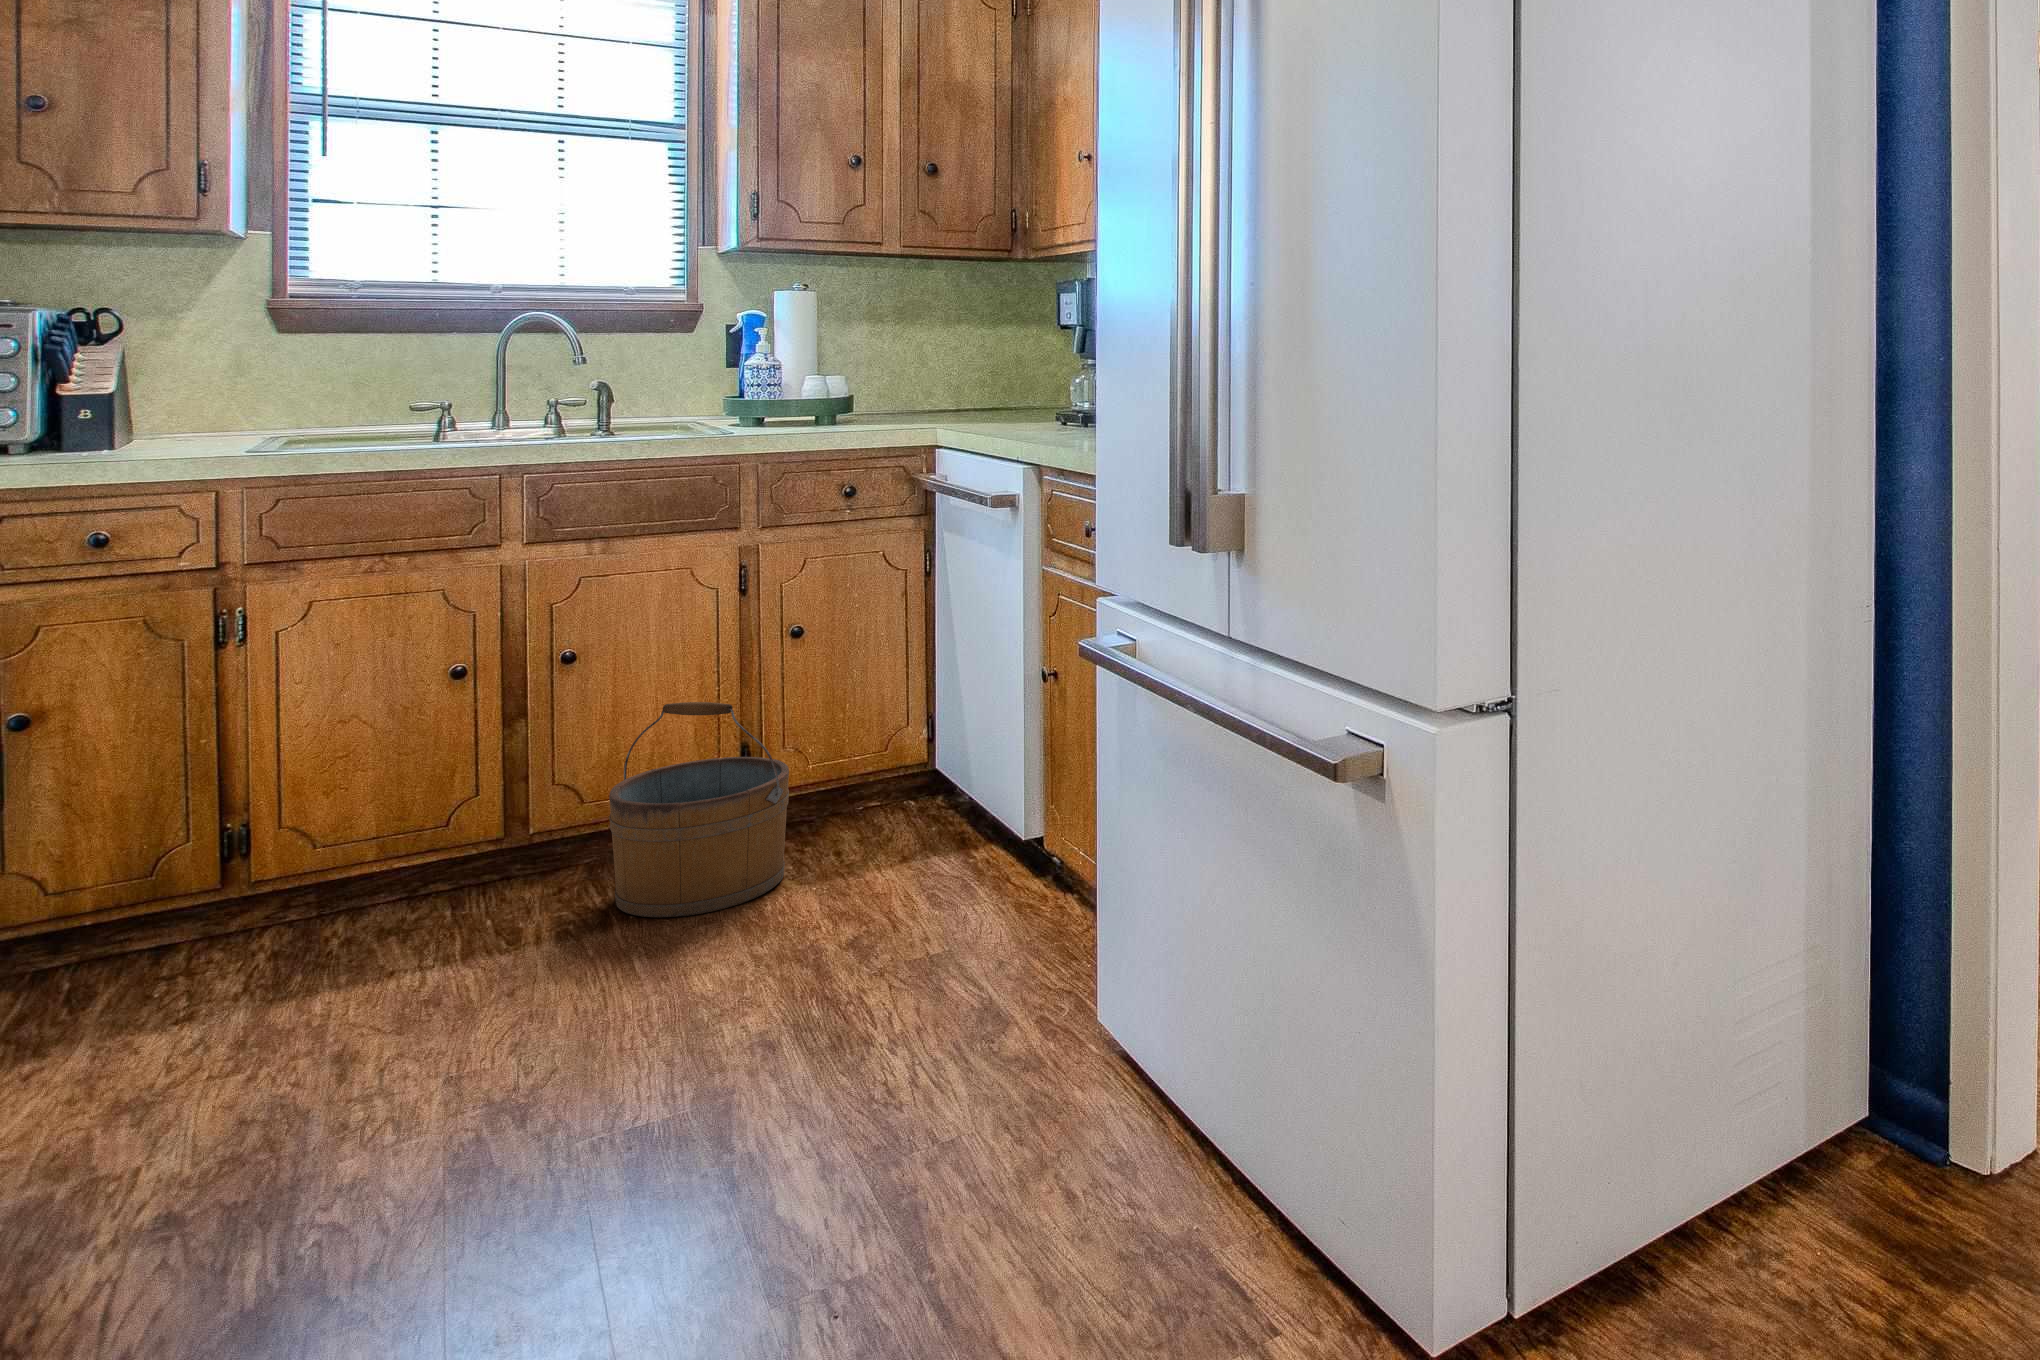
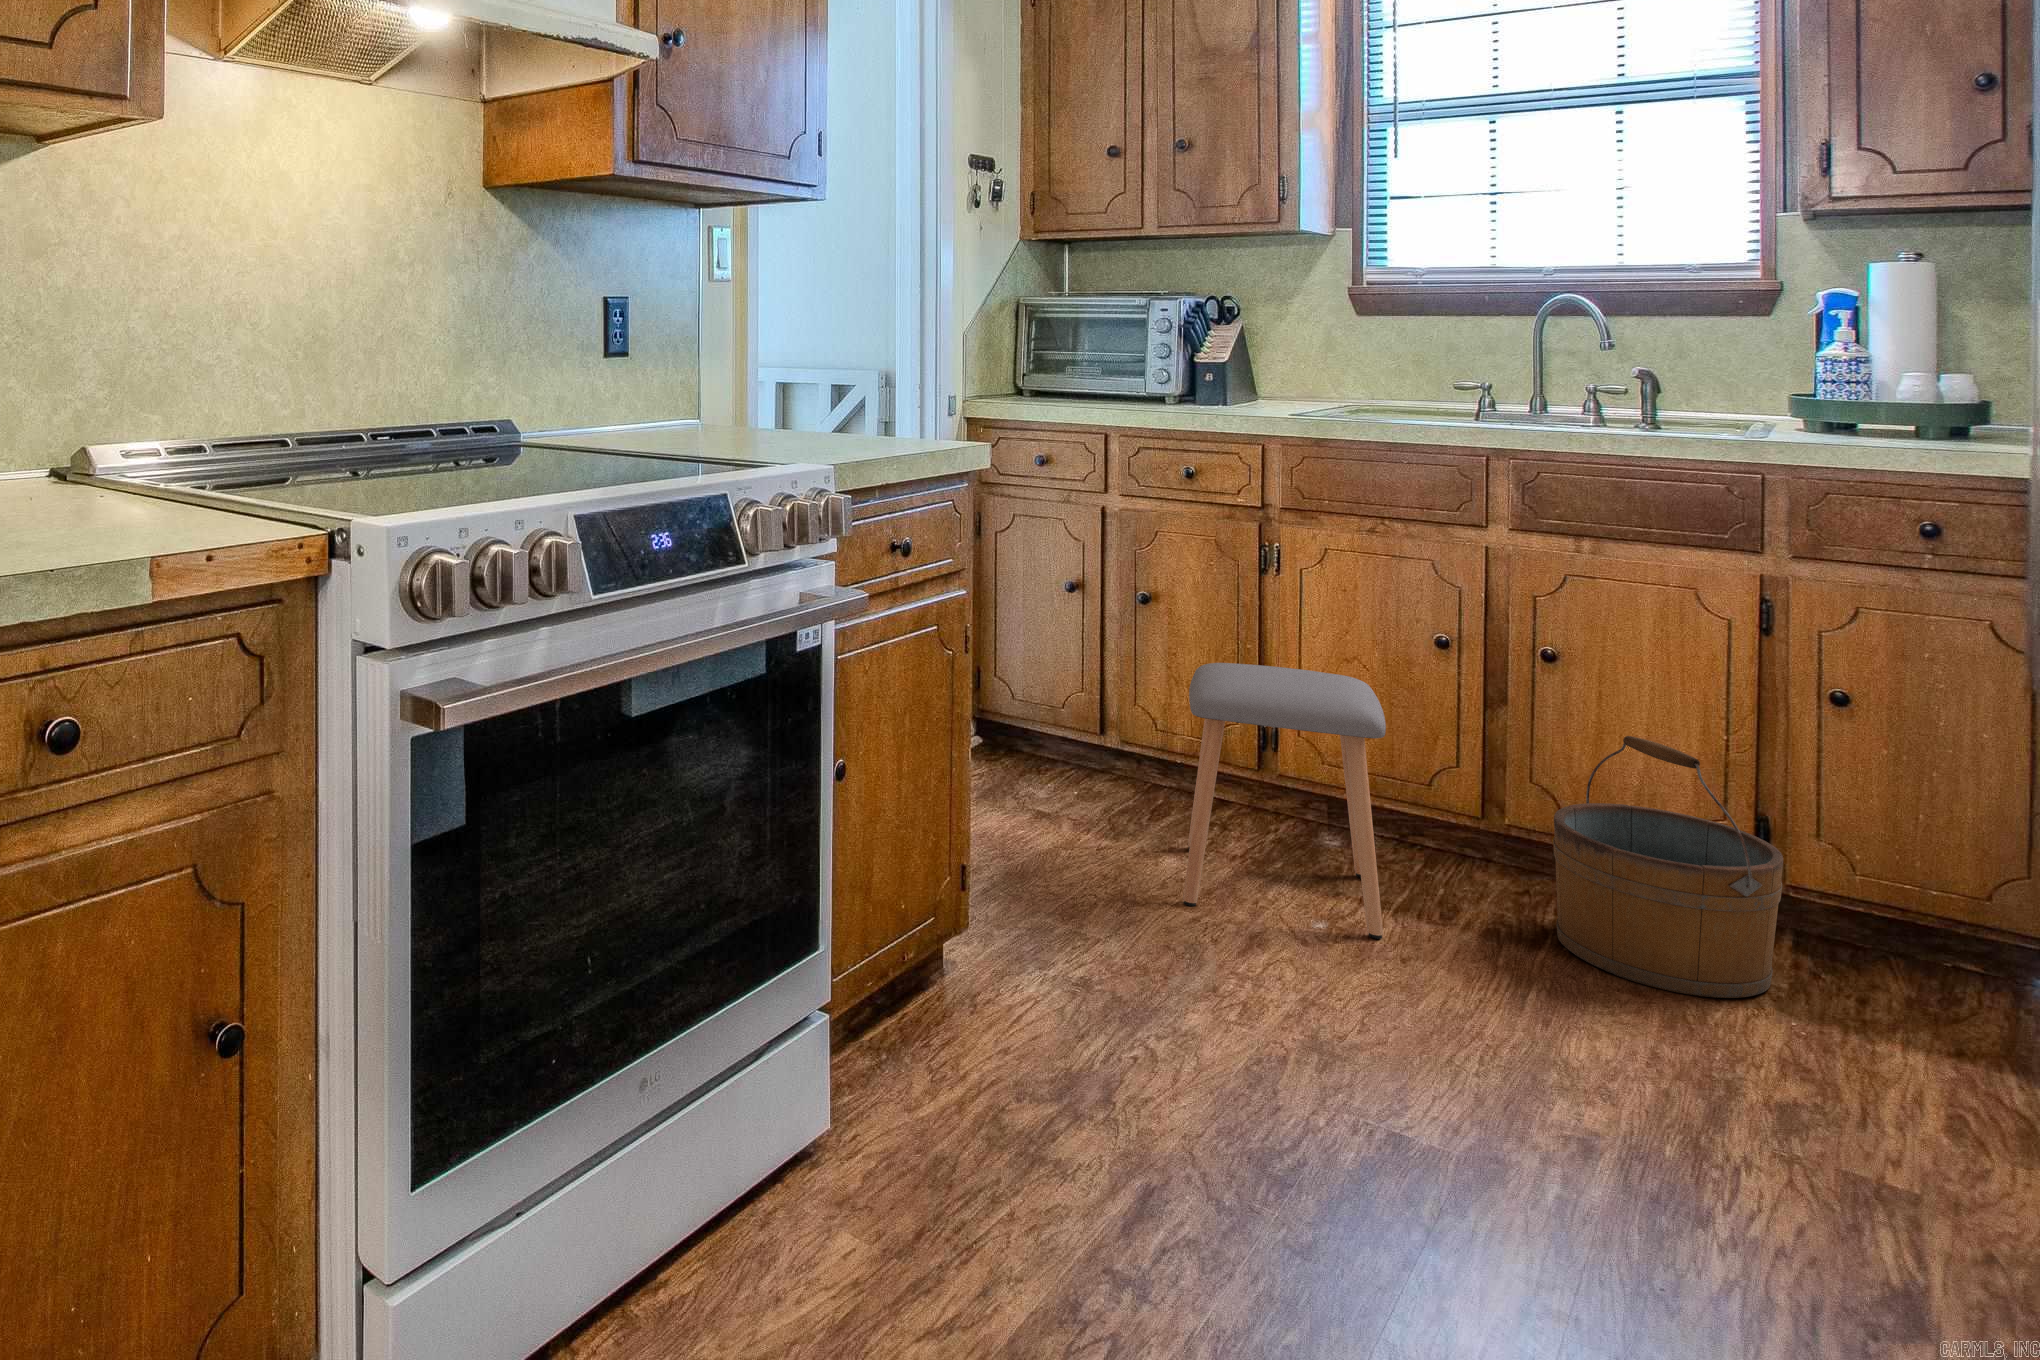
stool: none [164,728,474,1069] -> present [1183,663,1386,939]

